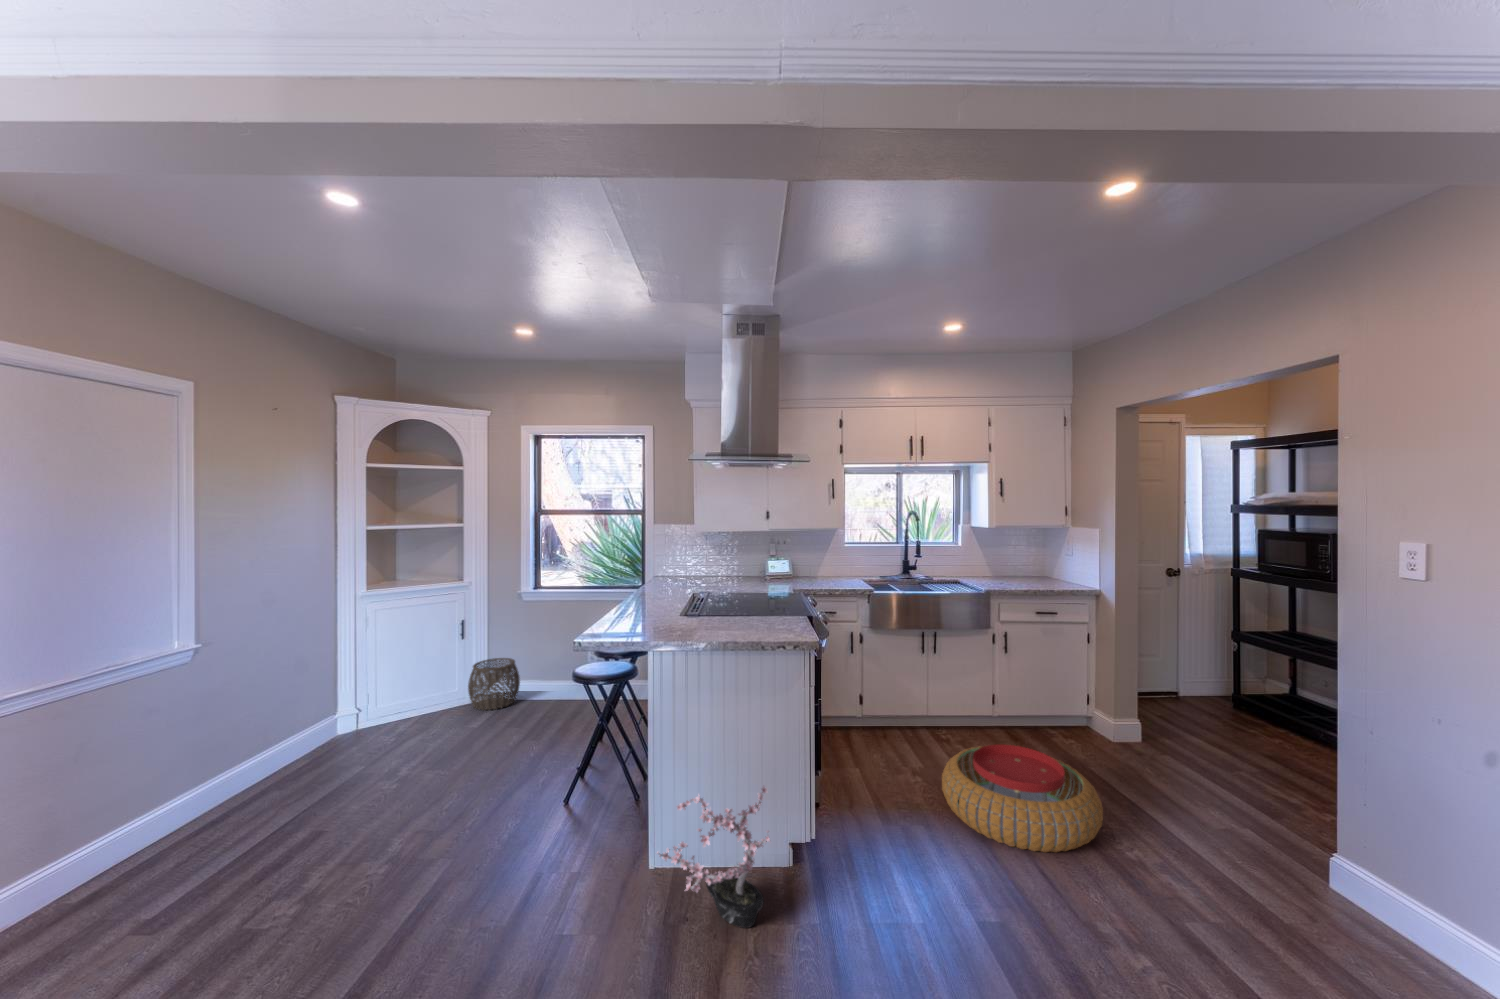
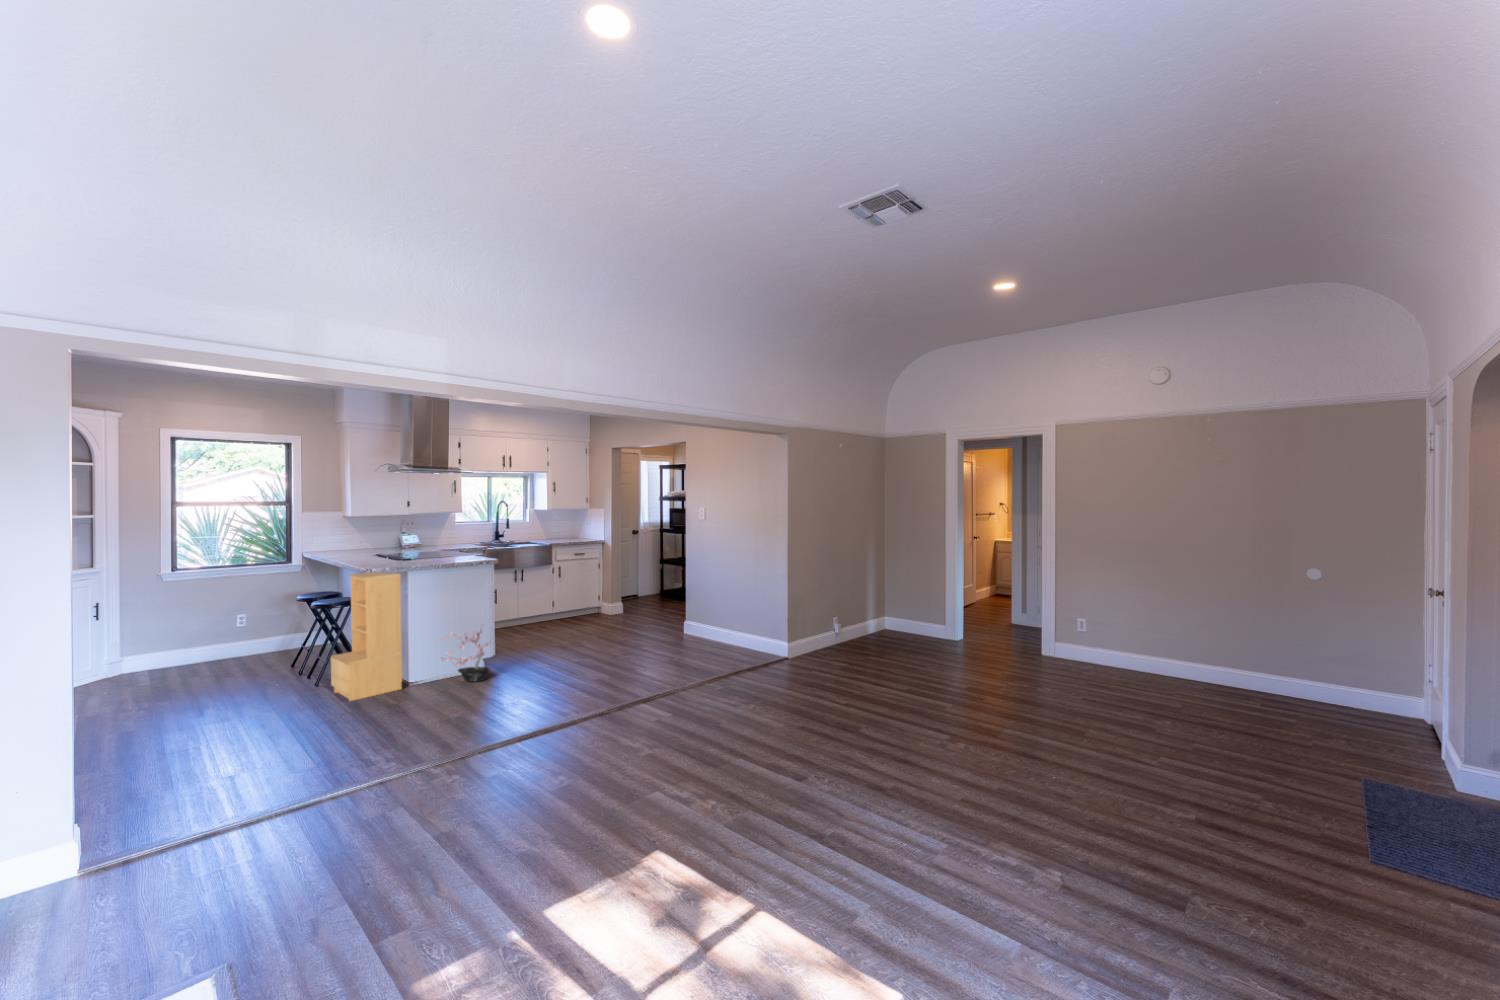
bookshelf: none [523,637,633,883] -> present [331,572,402,701]
woven basket: present [468,658,520,710] -> none [111,636,171,681]
pouf: present [942,745,1103,852] -> none [541,611,611,646]

